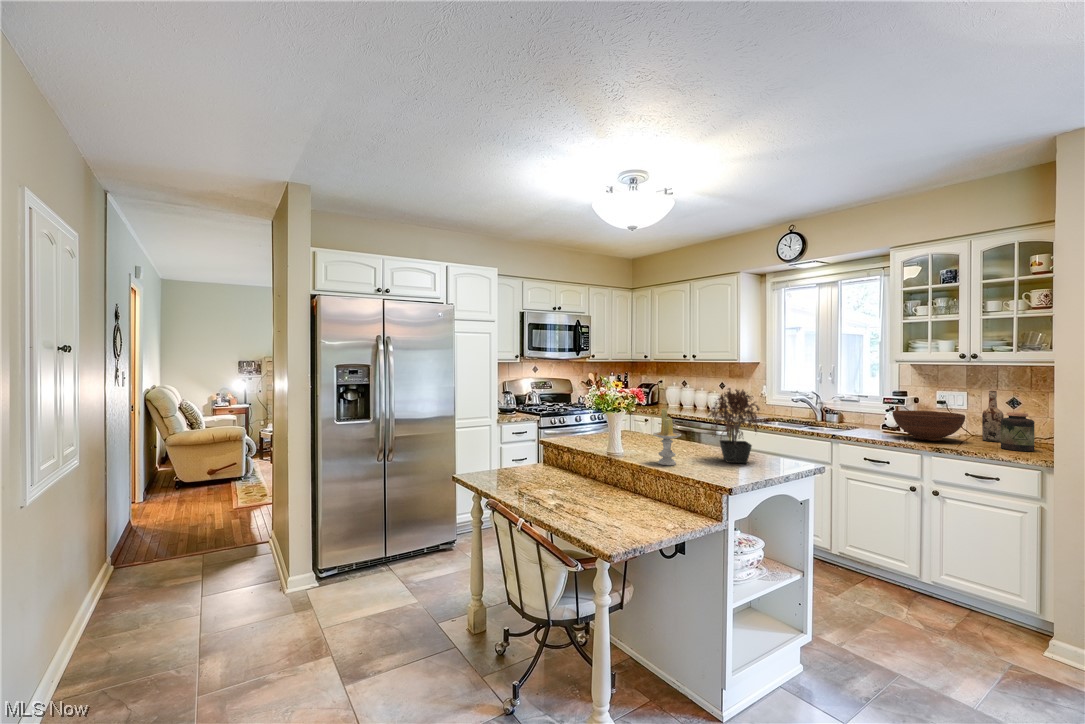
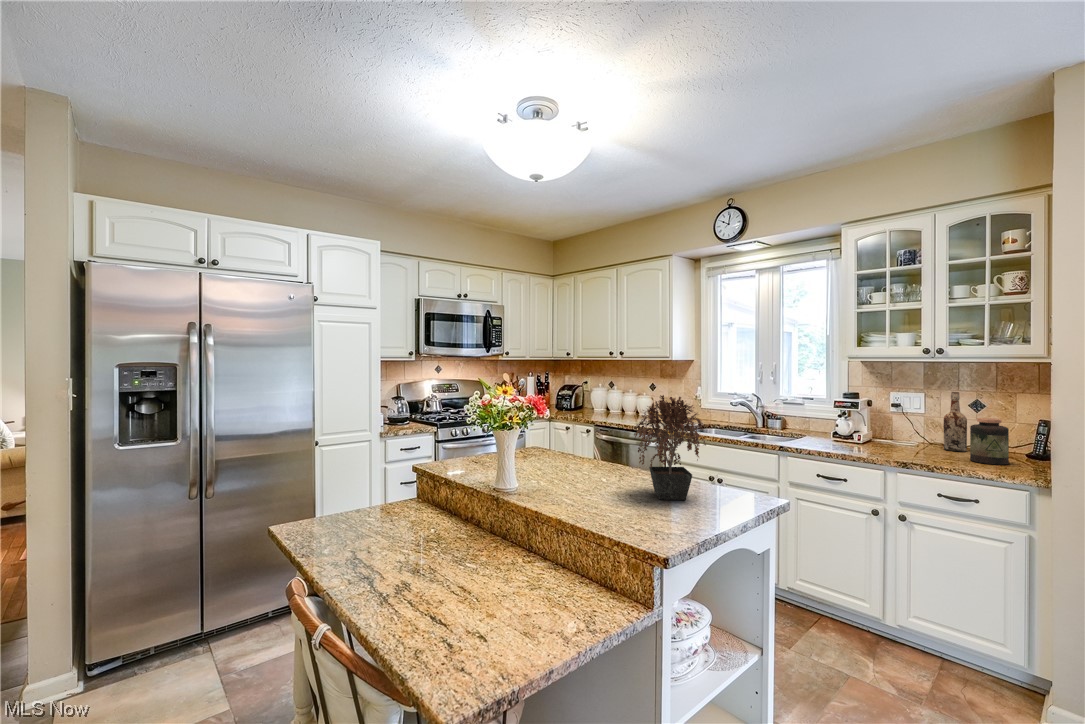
candle: present [653,408,681,465] -> none [557,426,597,509]
fruit bowl: present [893,410,965,441] -> none [847,416,929,452]

